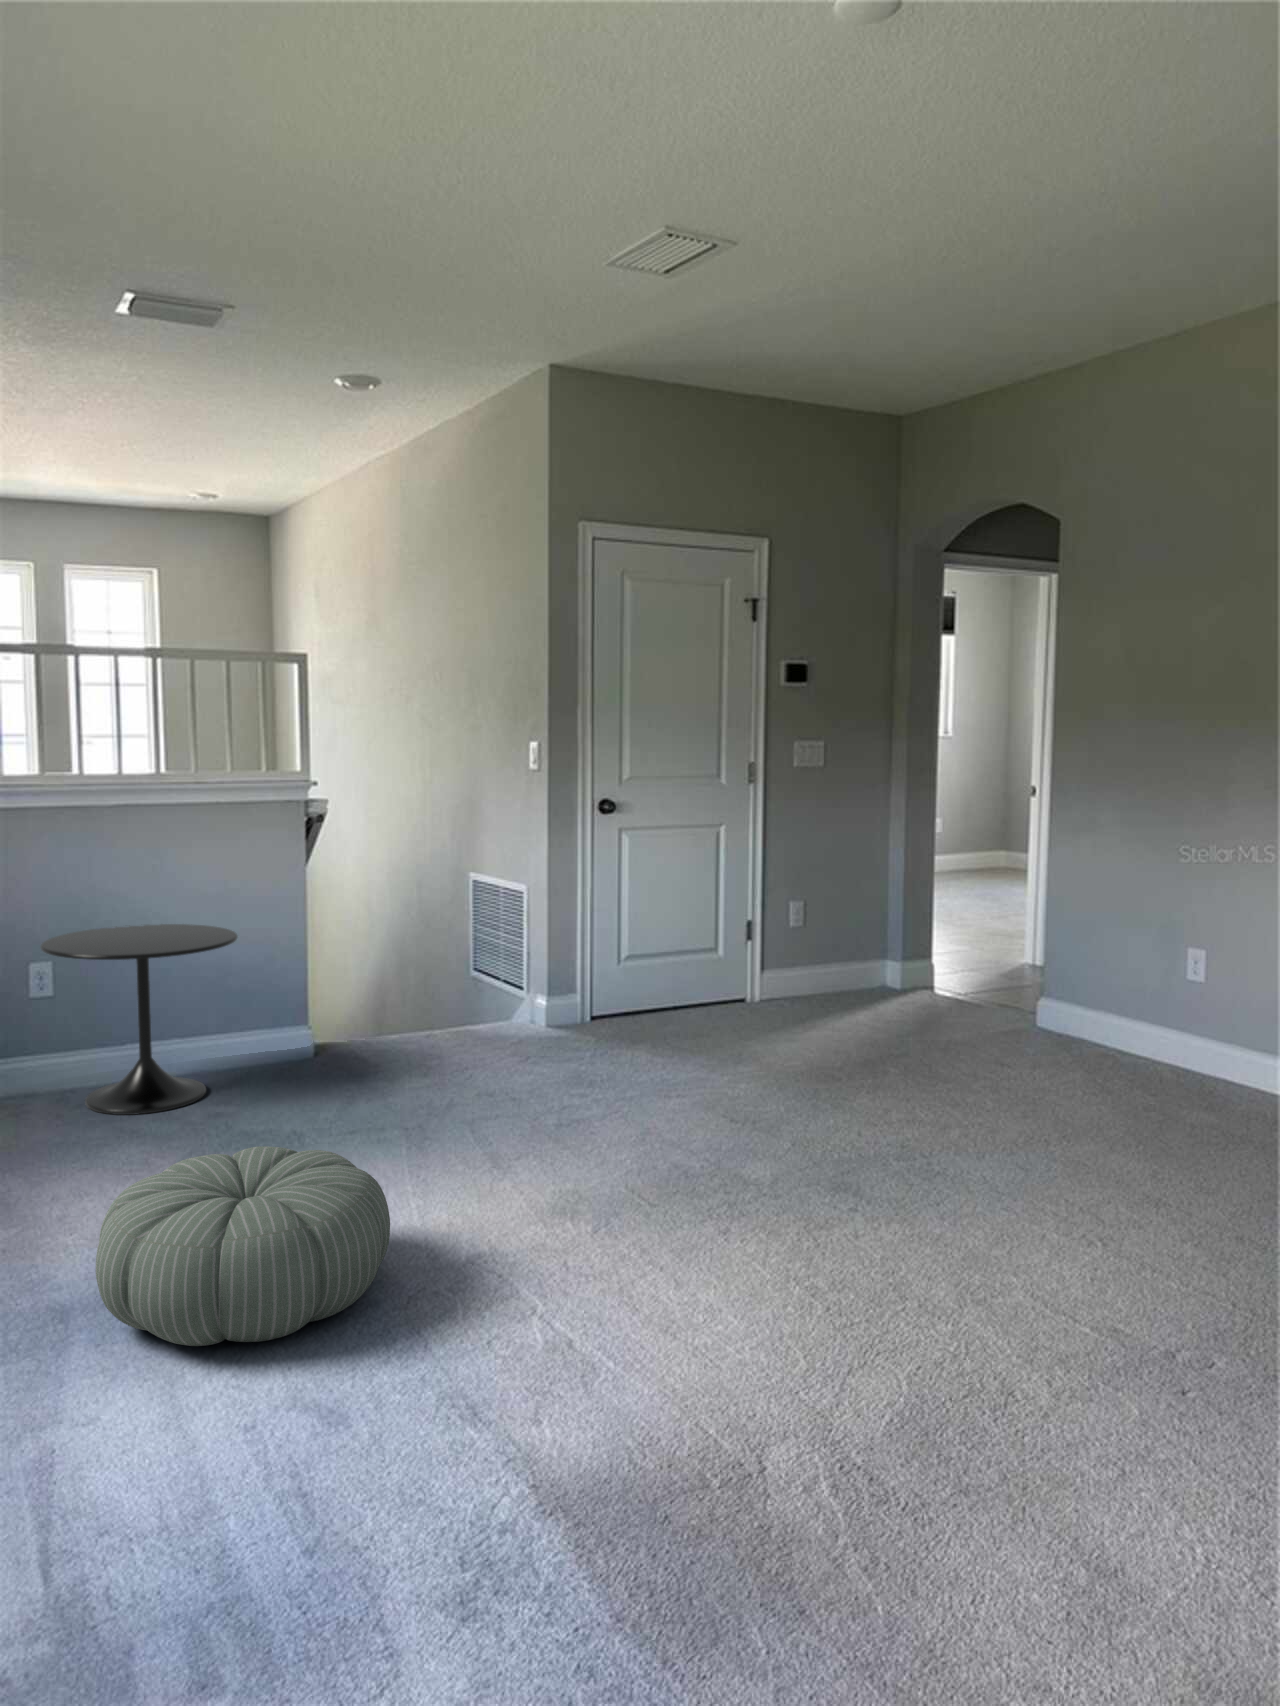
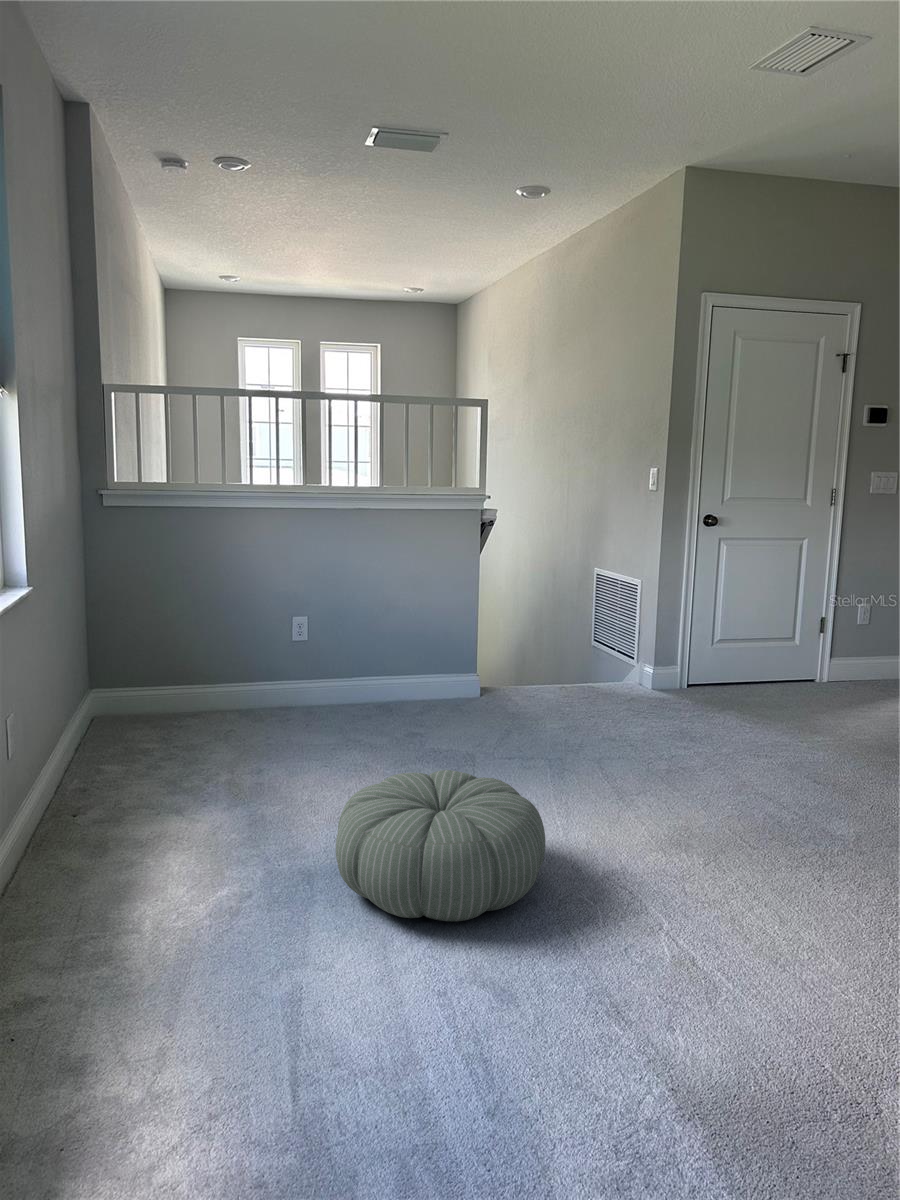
side table: present [41,924,238,1115] -> none [301,596,431,731]

